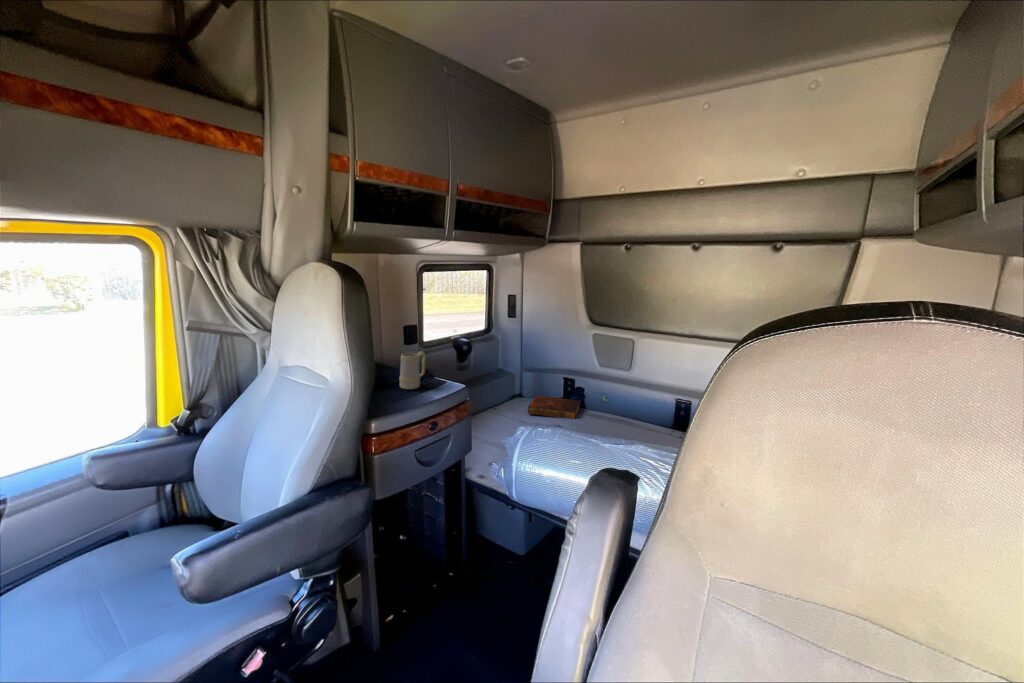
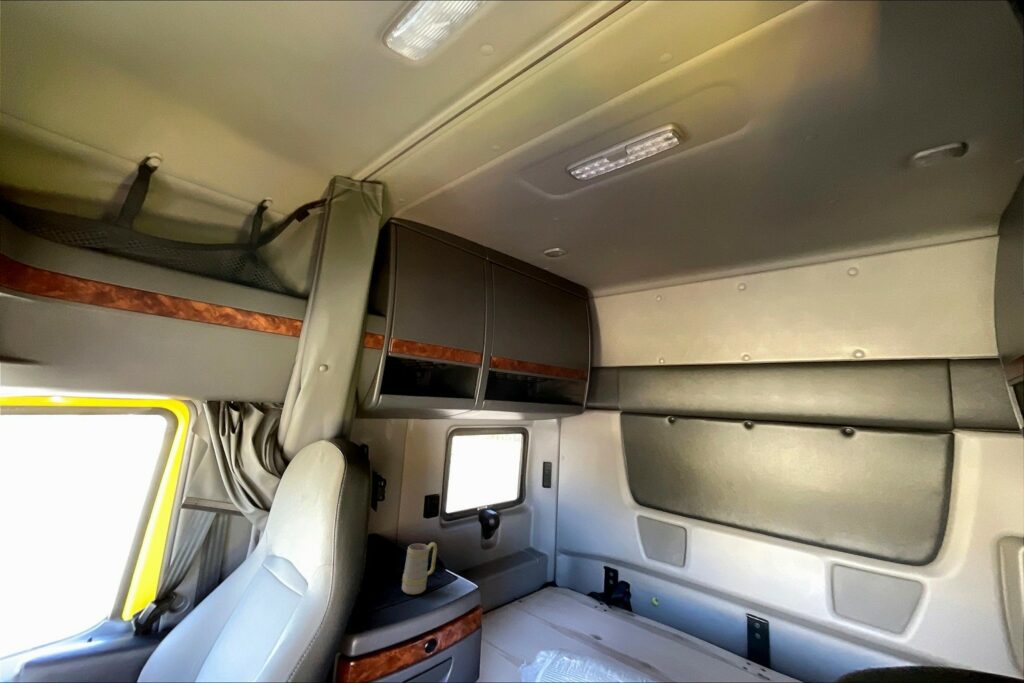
book: present [528,395,580,419] -> none [560,589,625,635]

